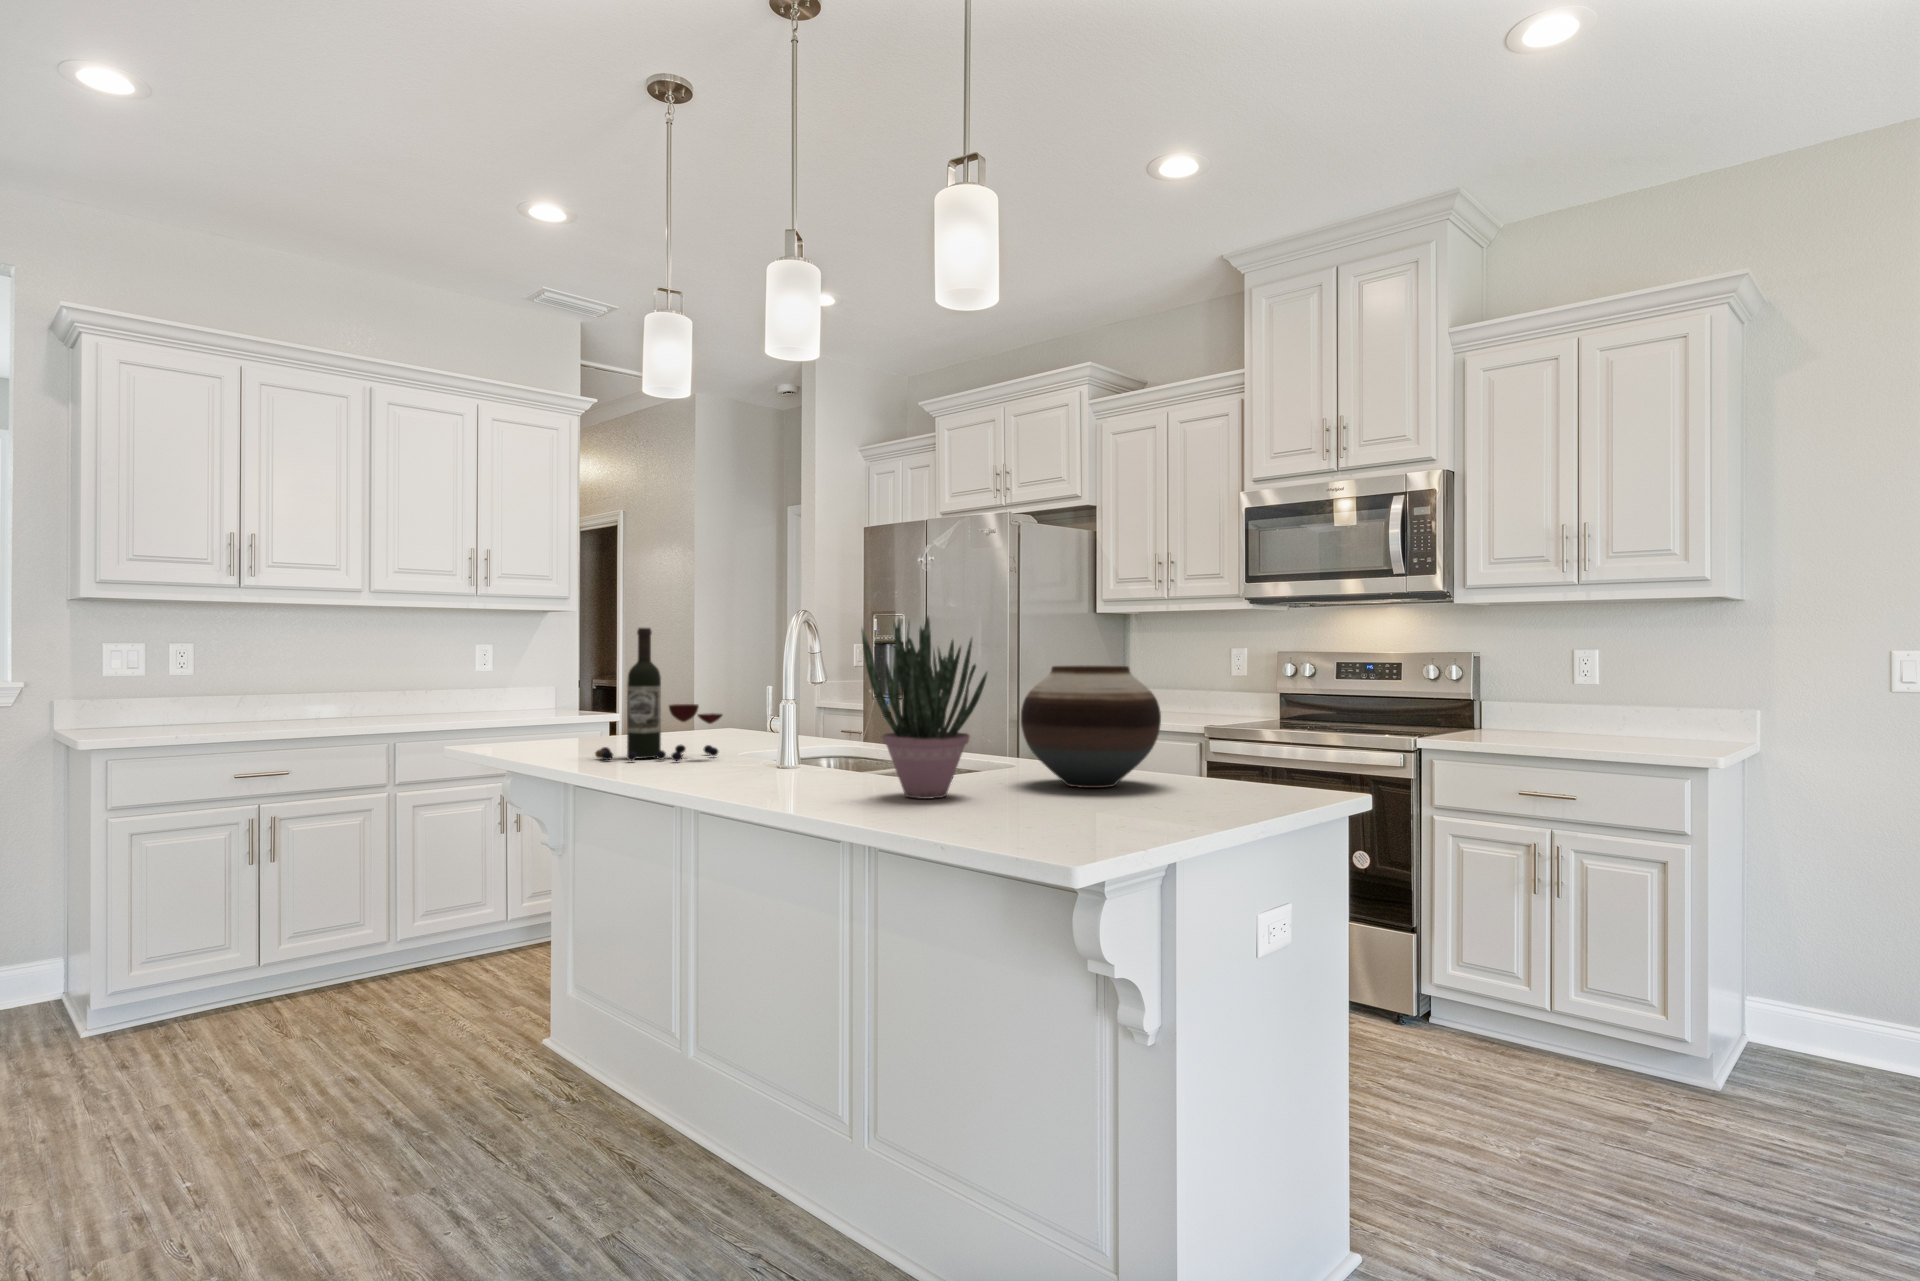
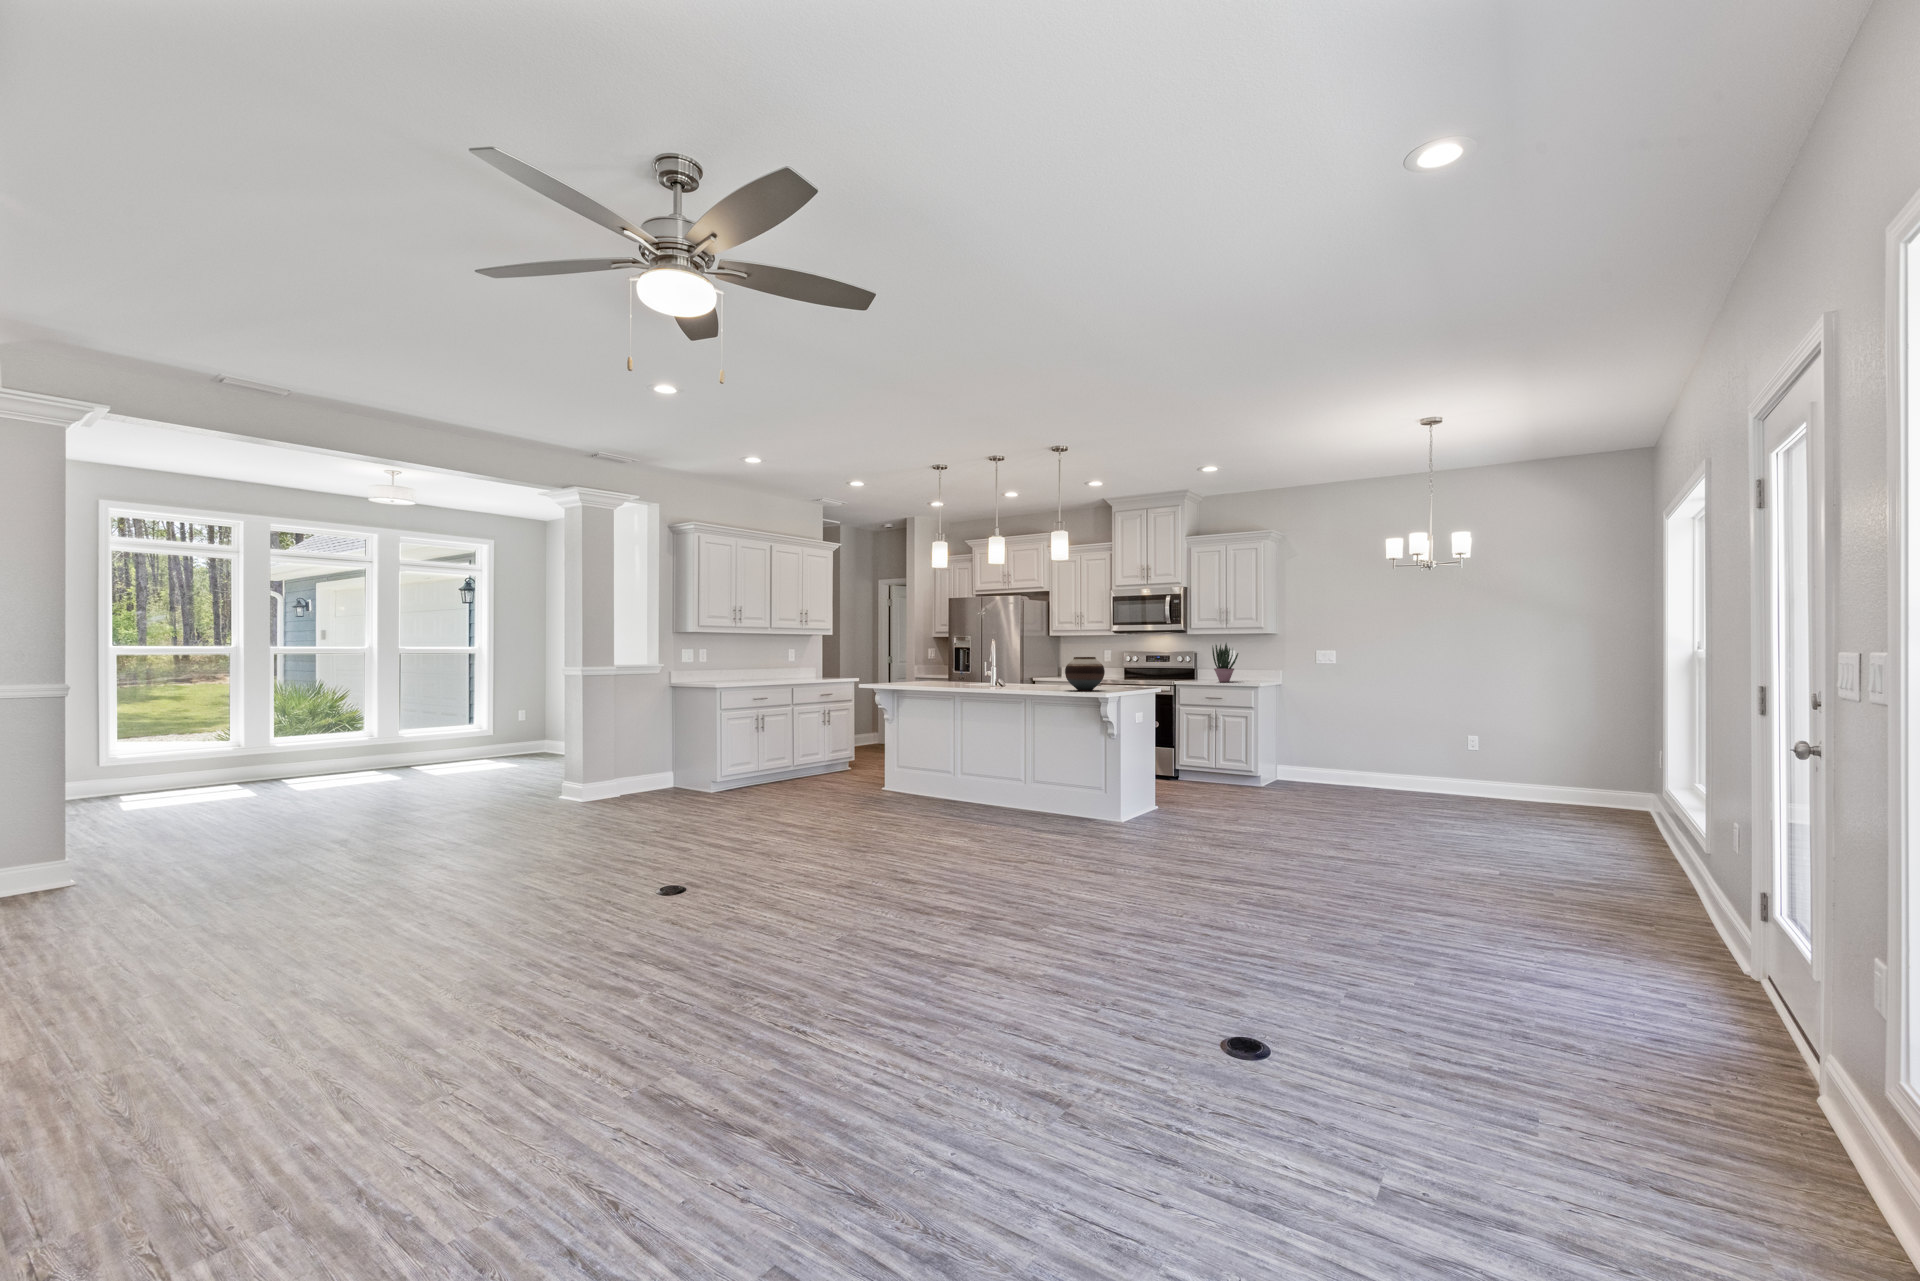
potted plant: present [862,617,987,799] -> present [1212,643,1238,682]
wine bottle: present [595,628,722,761] -> none [913,646,958,690]

